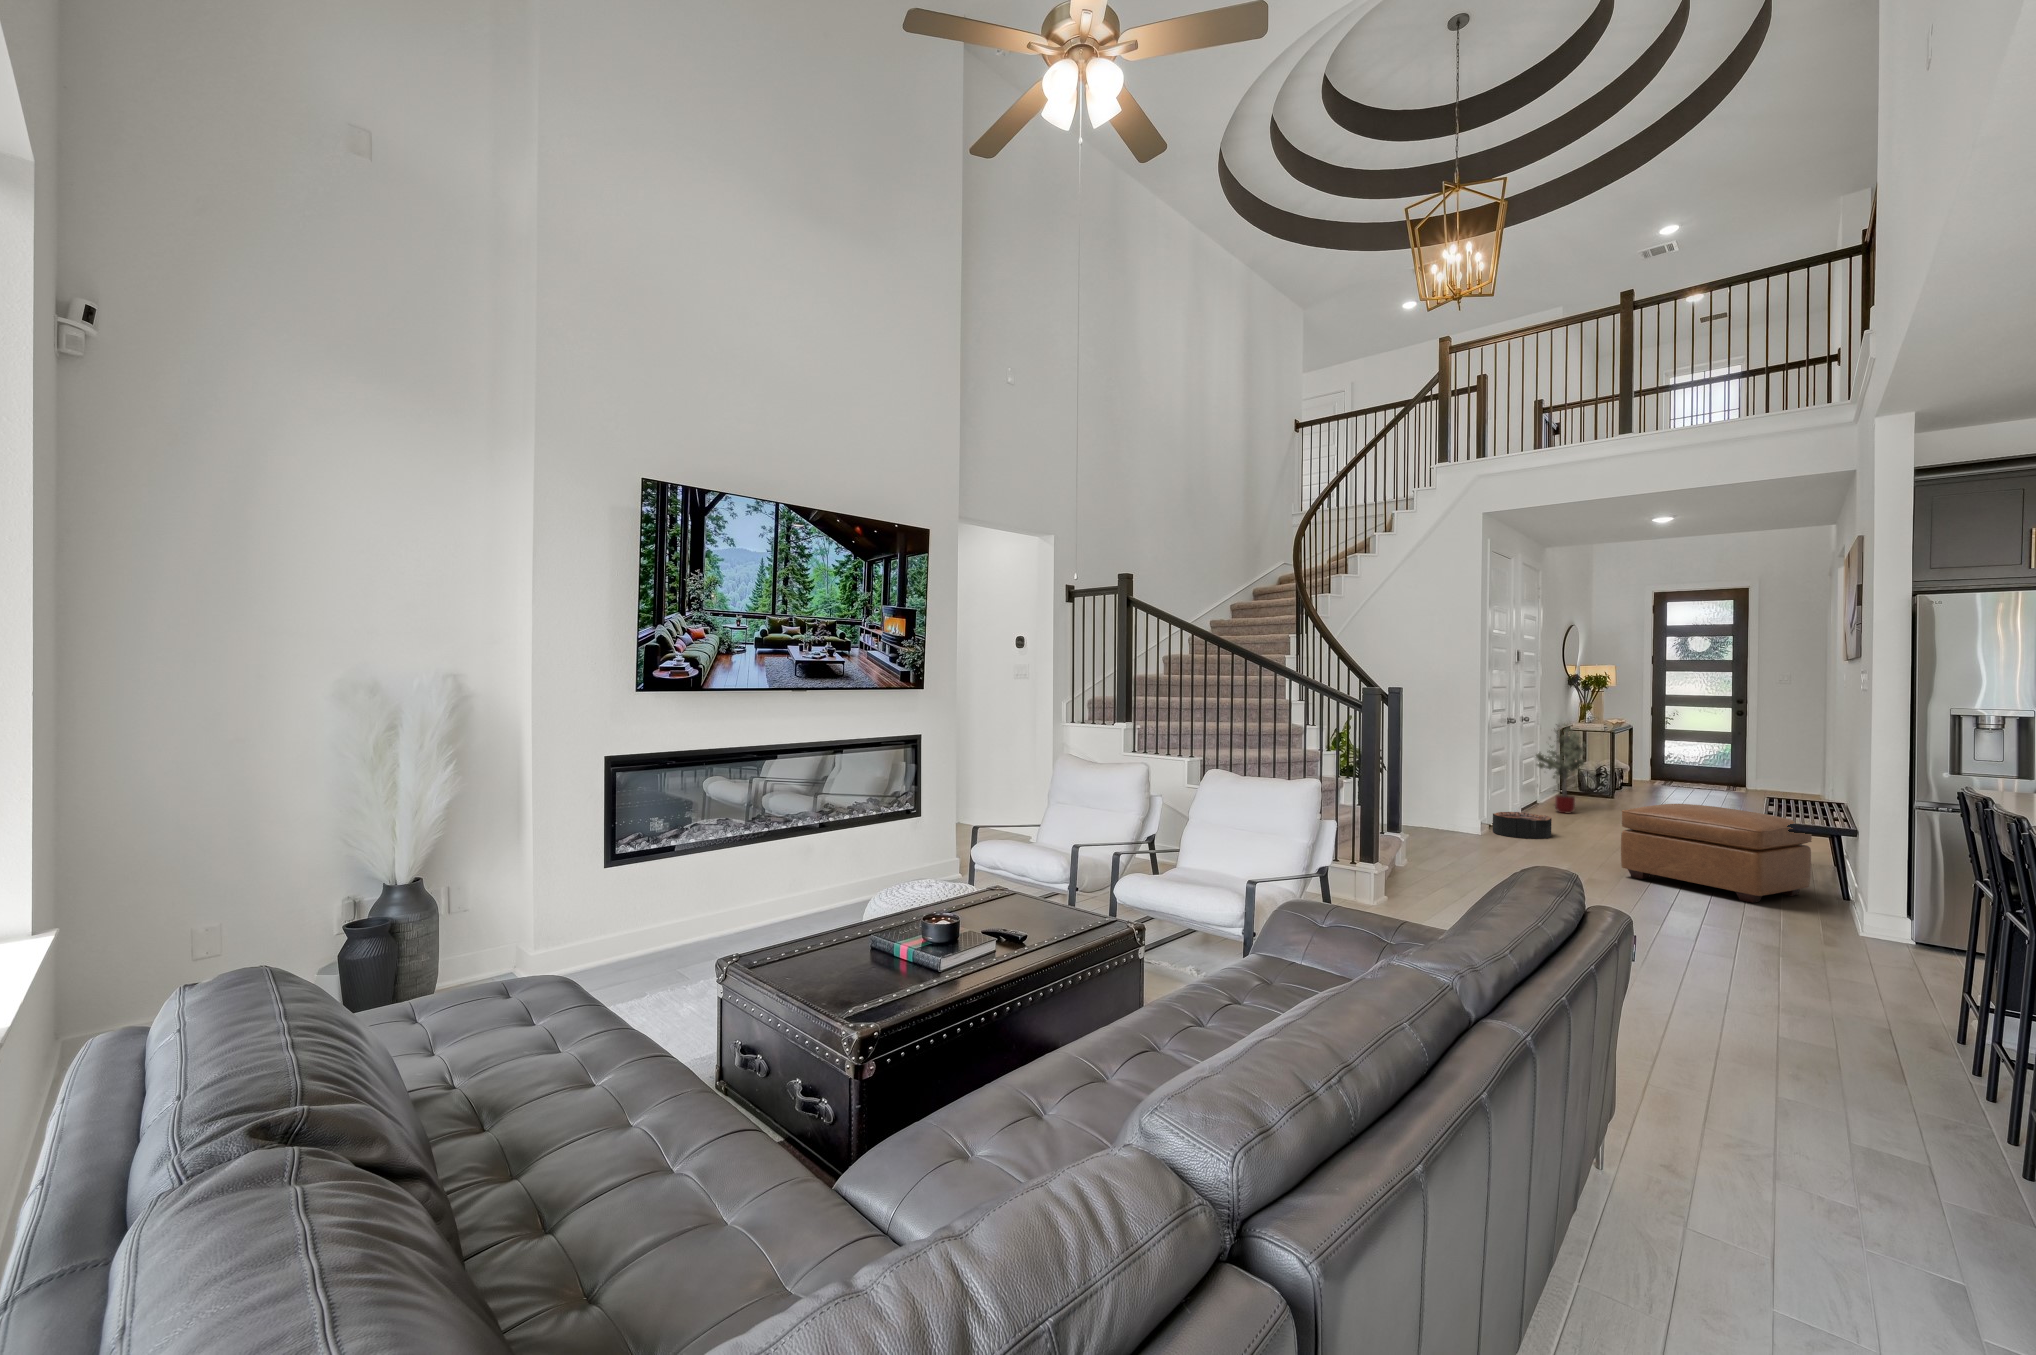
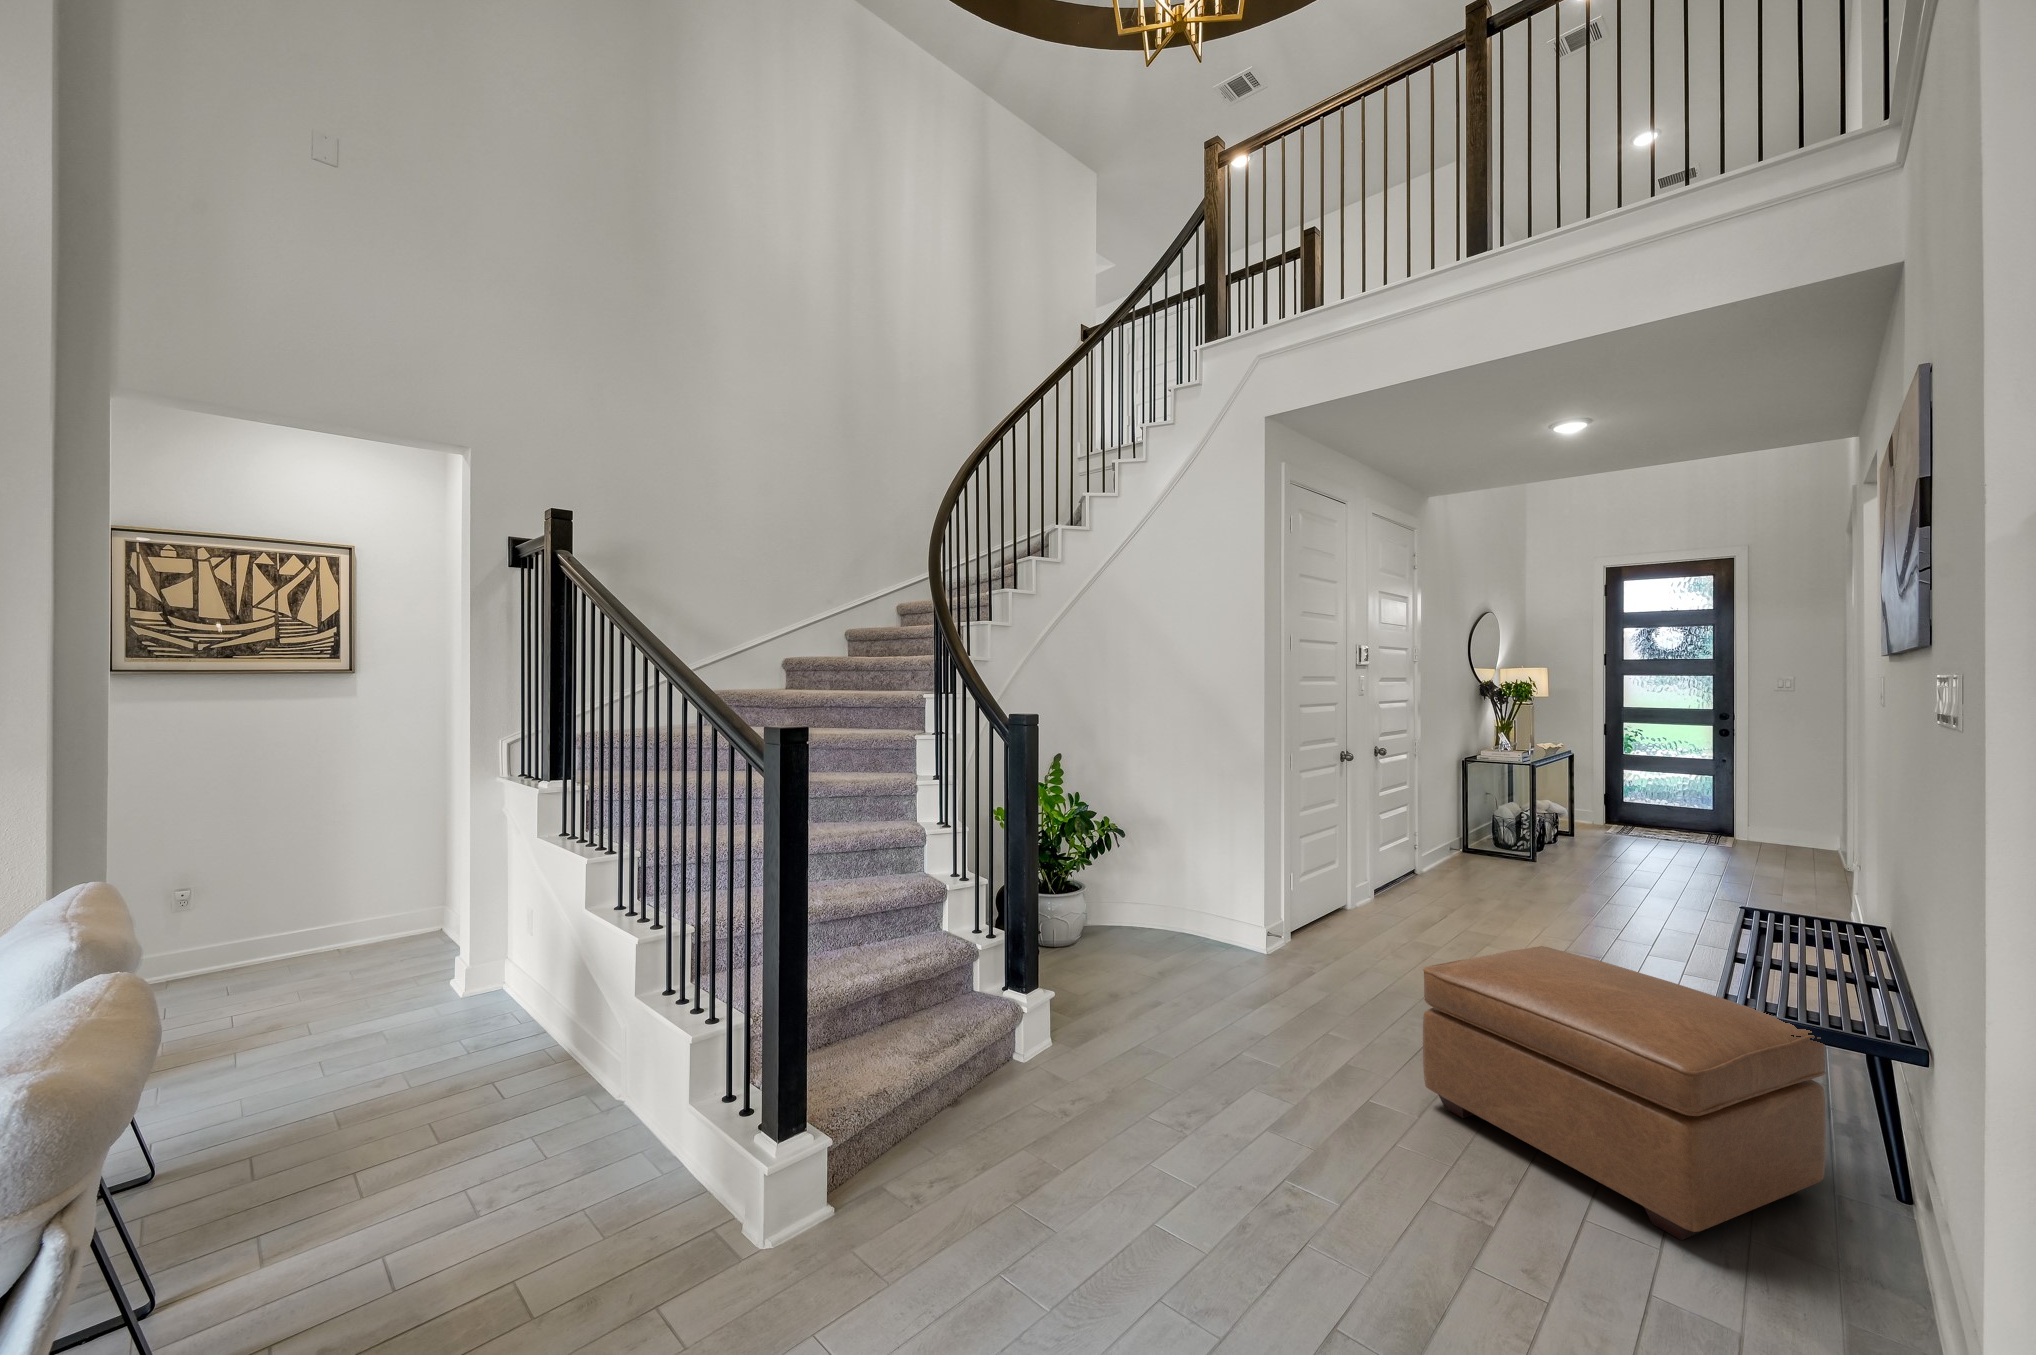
potted tree: present [1536,723,1586,814] -> none [1392,758,1473,899]
basket: present [1493,812,1552,839] -> none [1285,912,1376,968]

